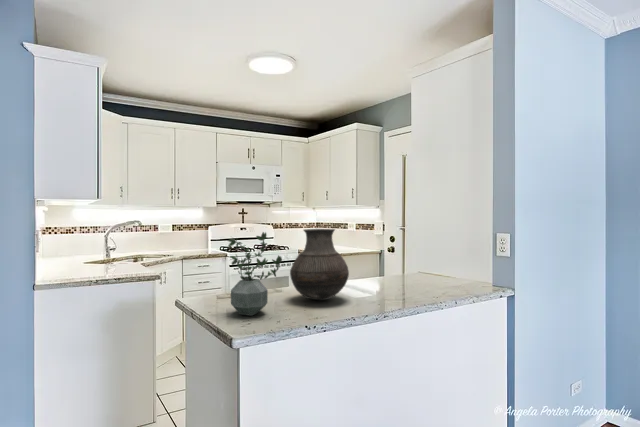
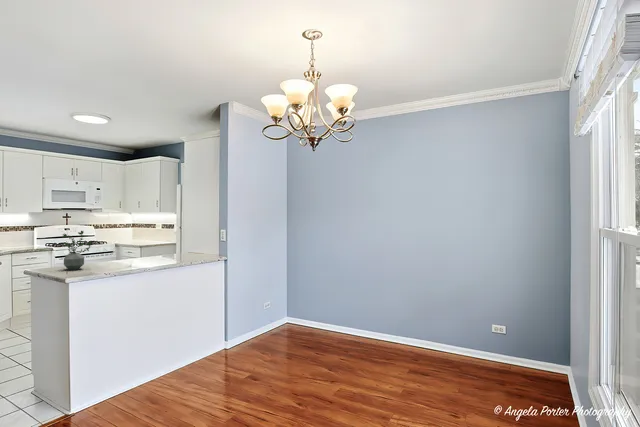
vase: present [290,229,349,300] -> none [98,229,131,264]

